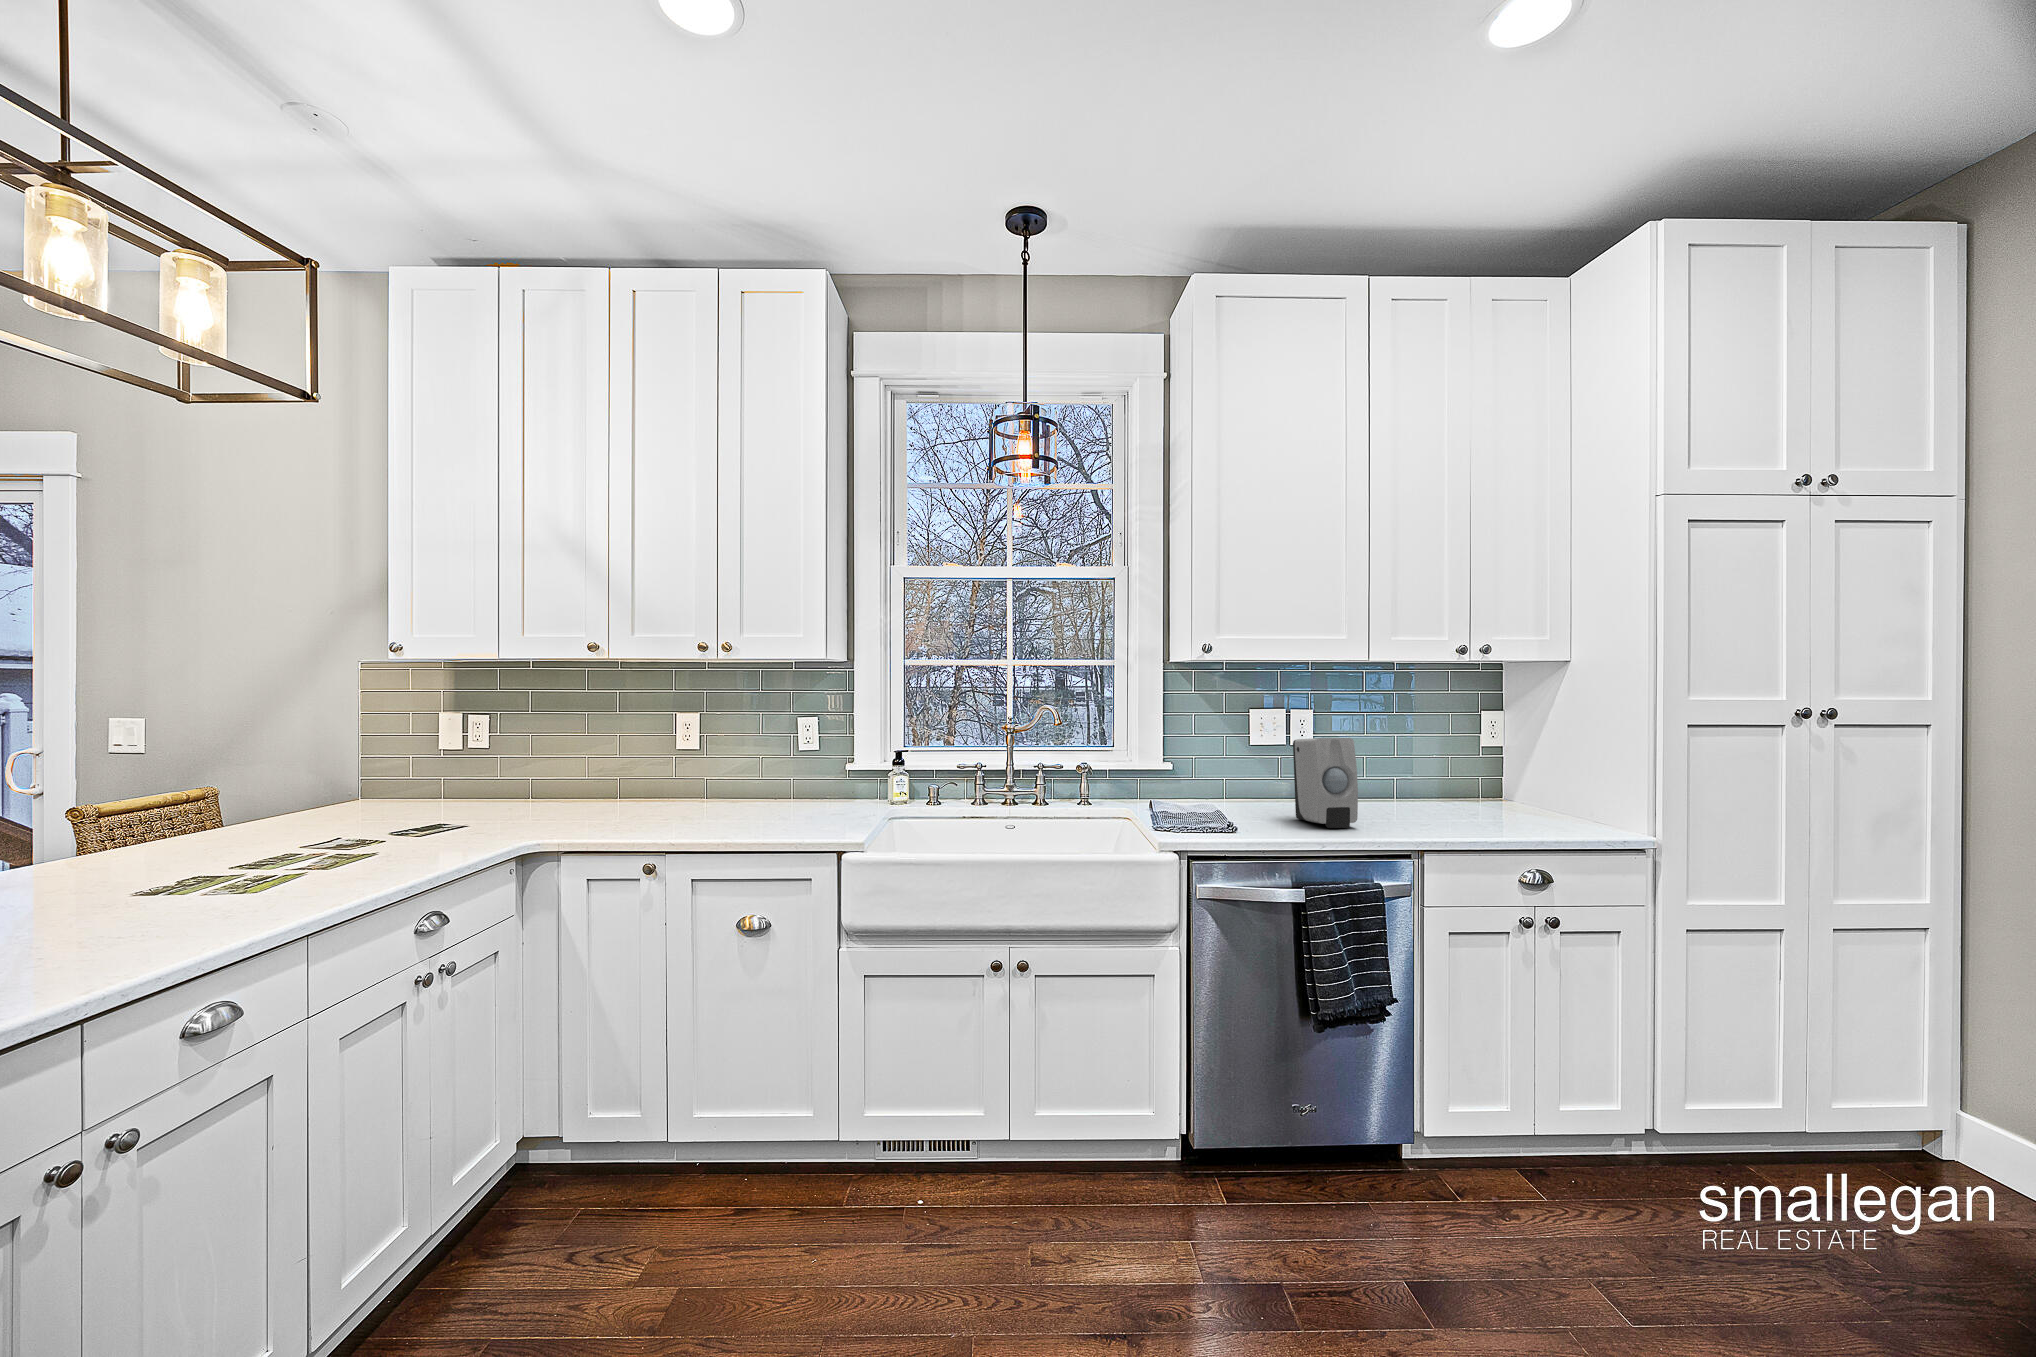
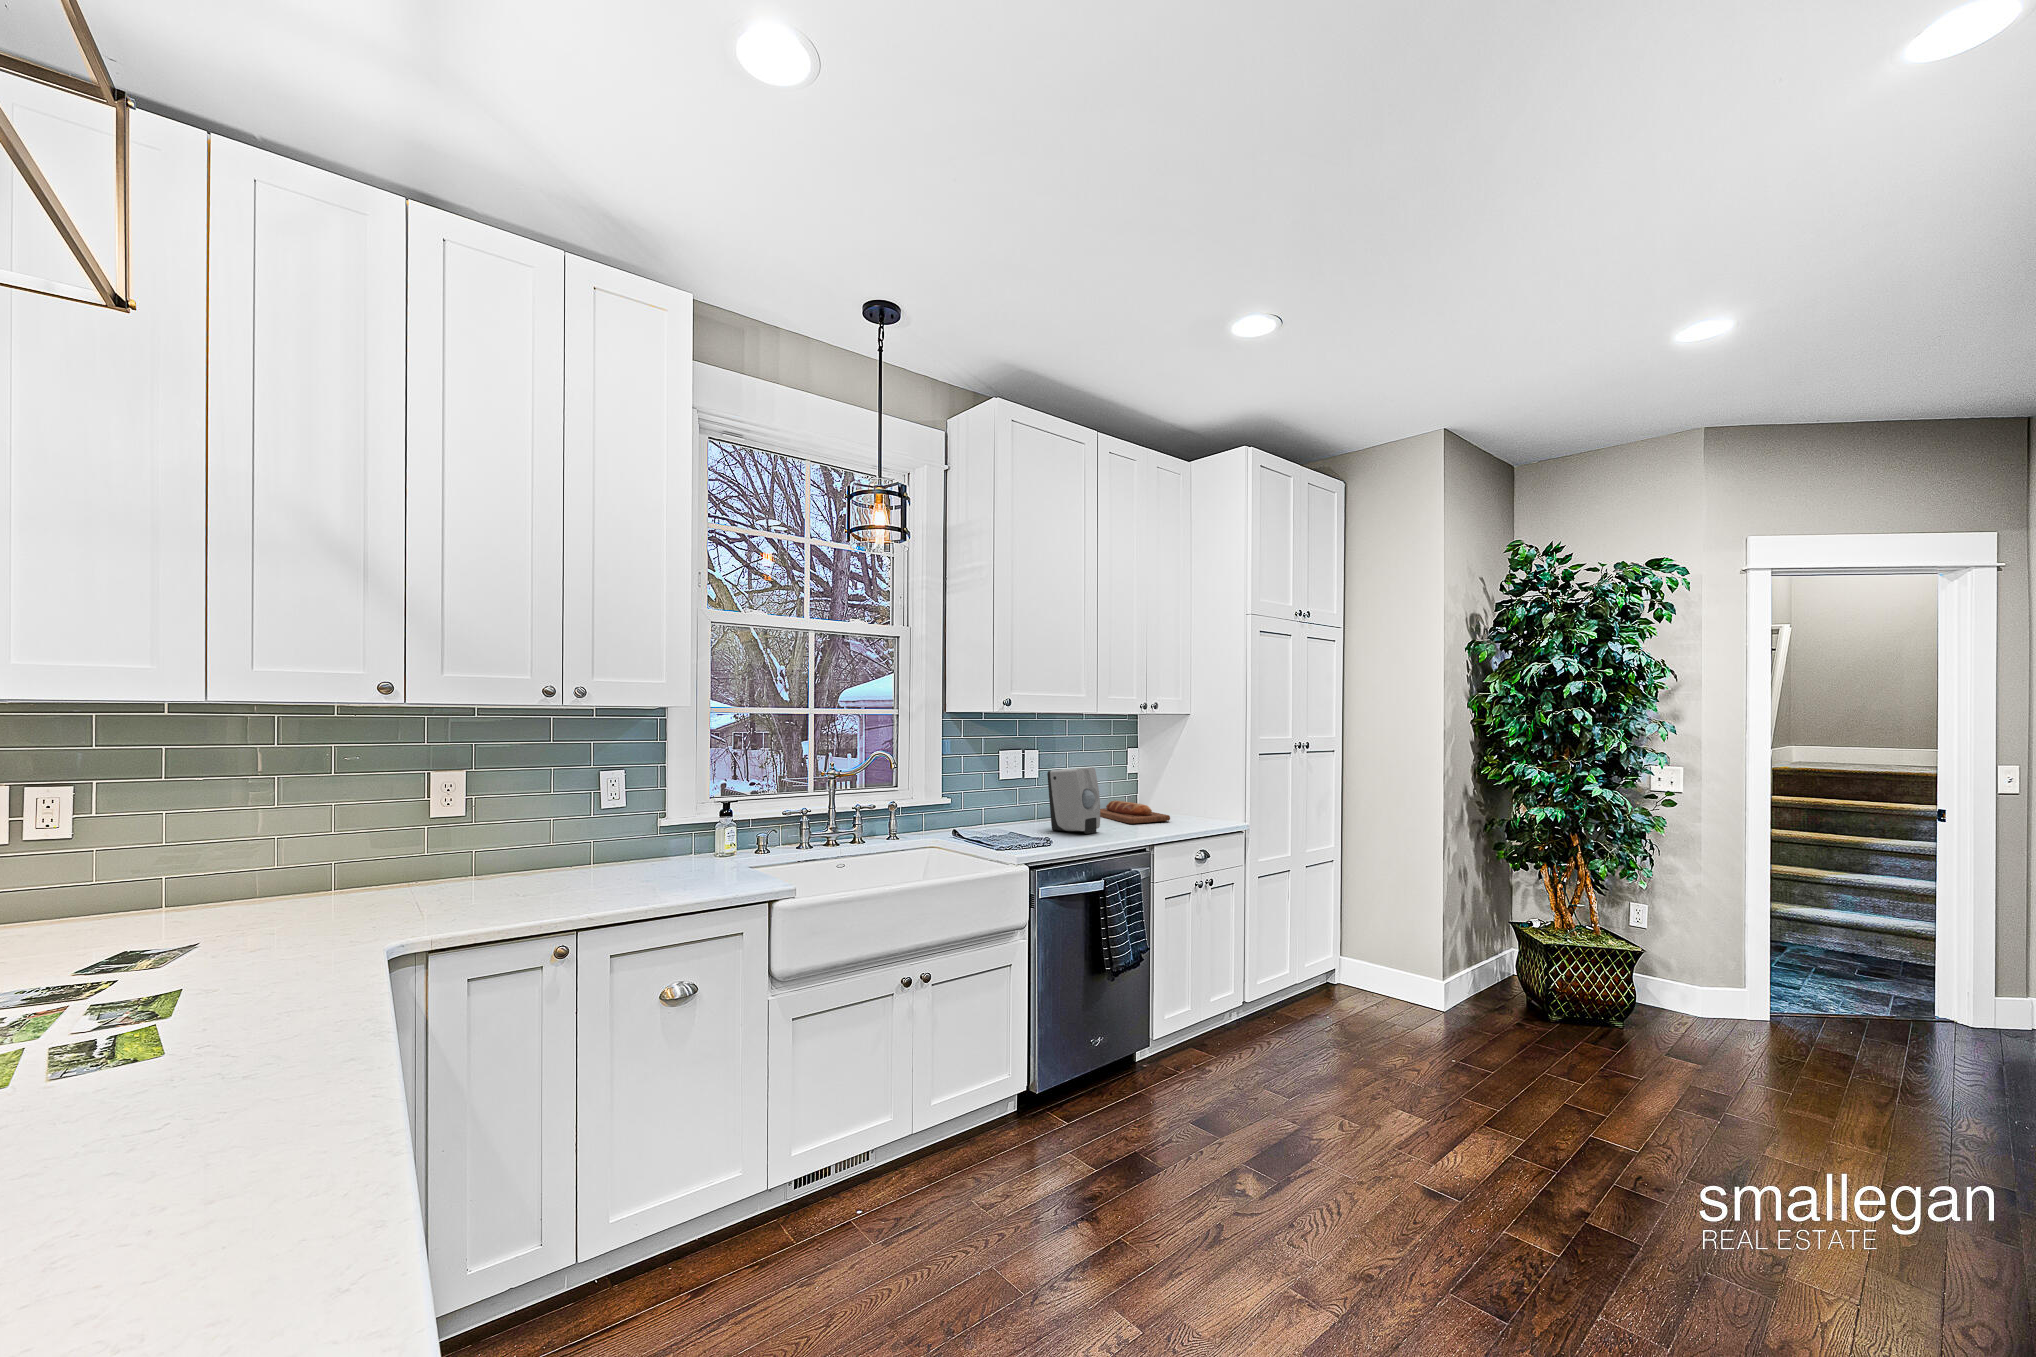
bread loaf: none [1410,790,1506,826] -> present [1100,801,1170,824]

